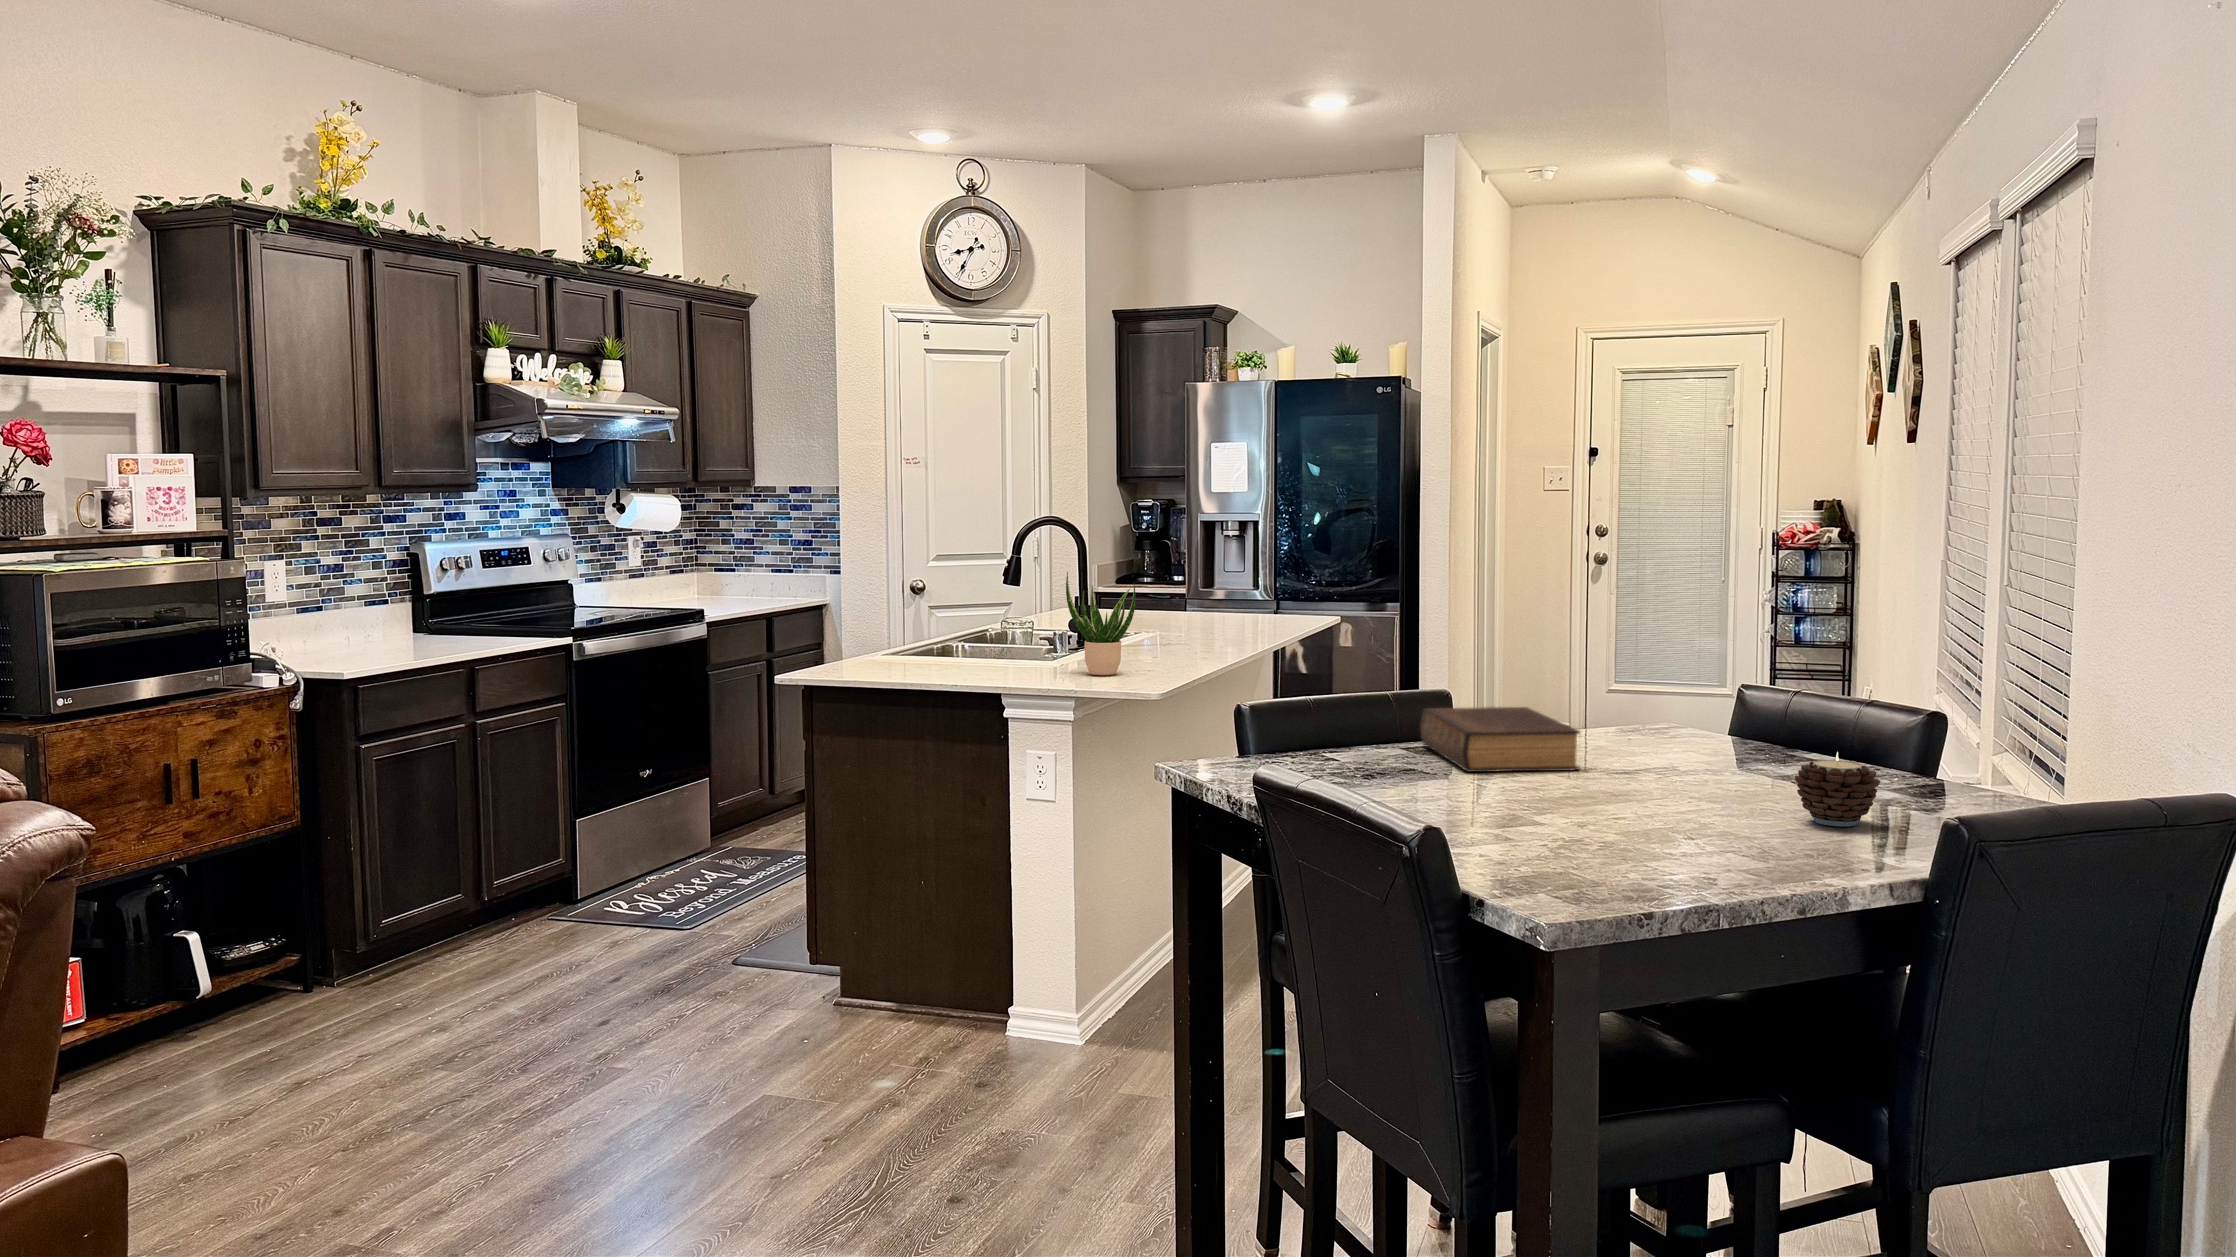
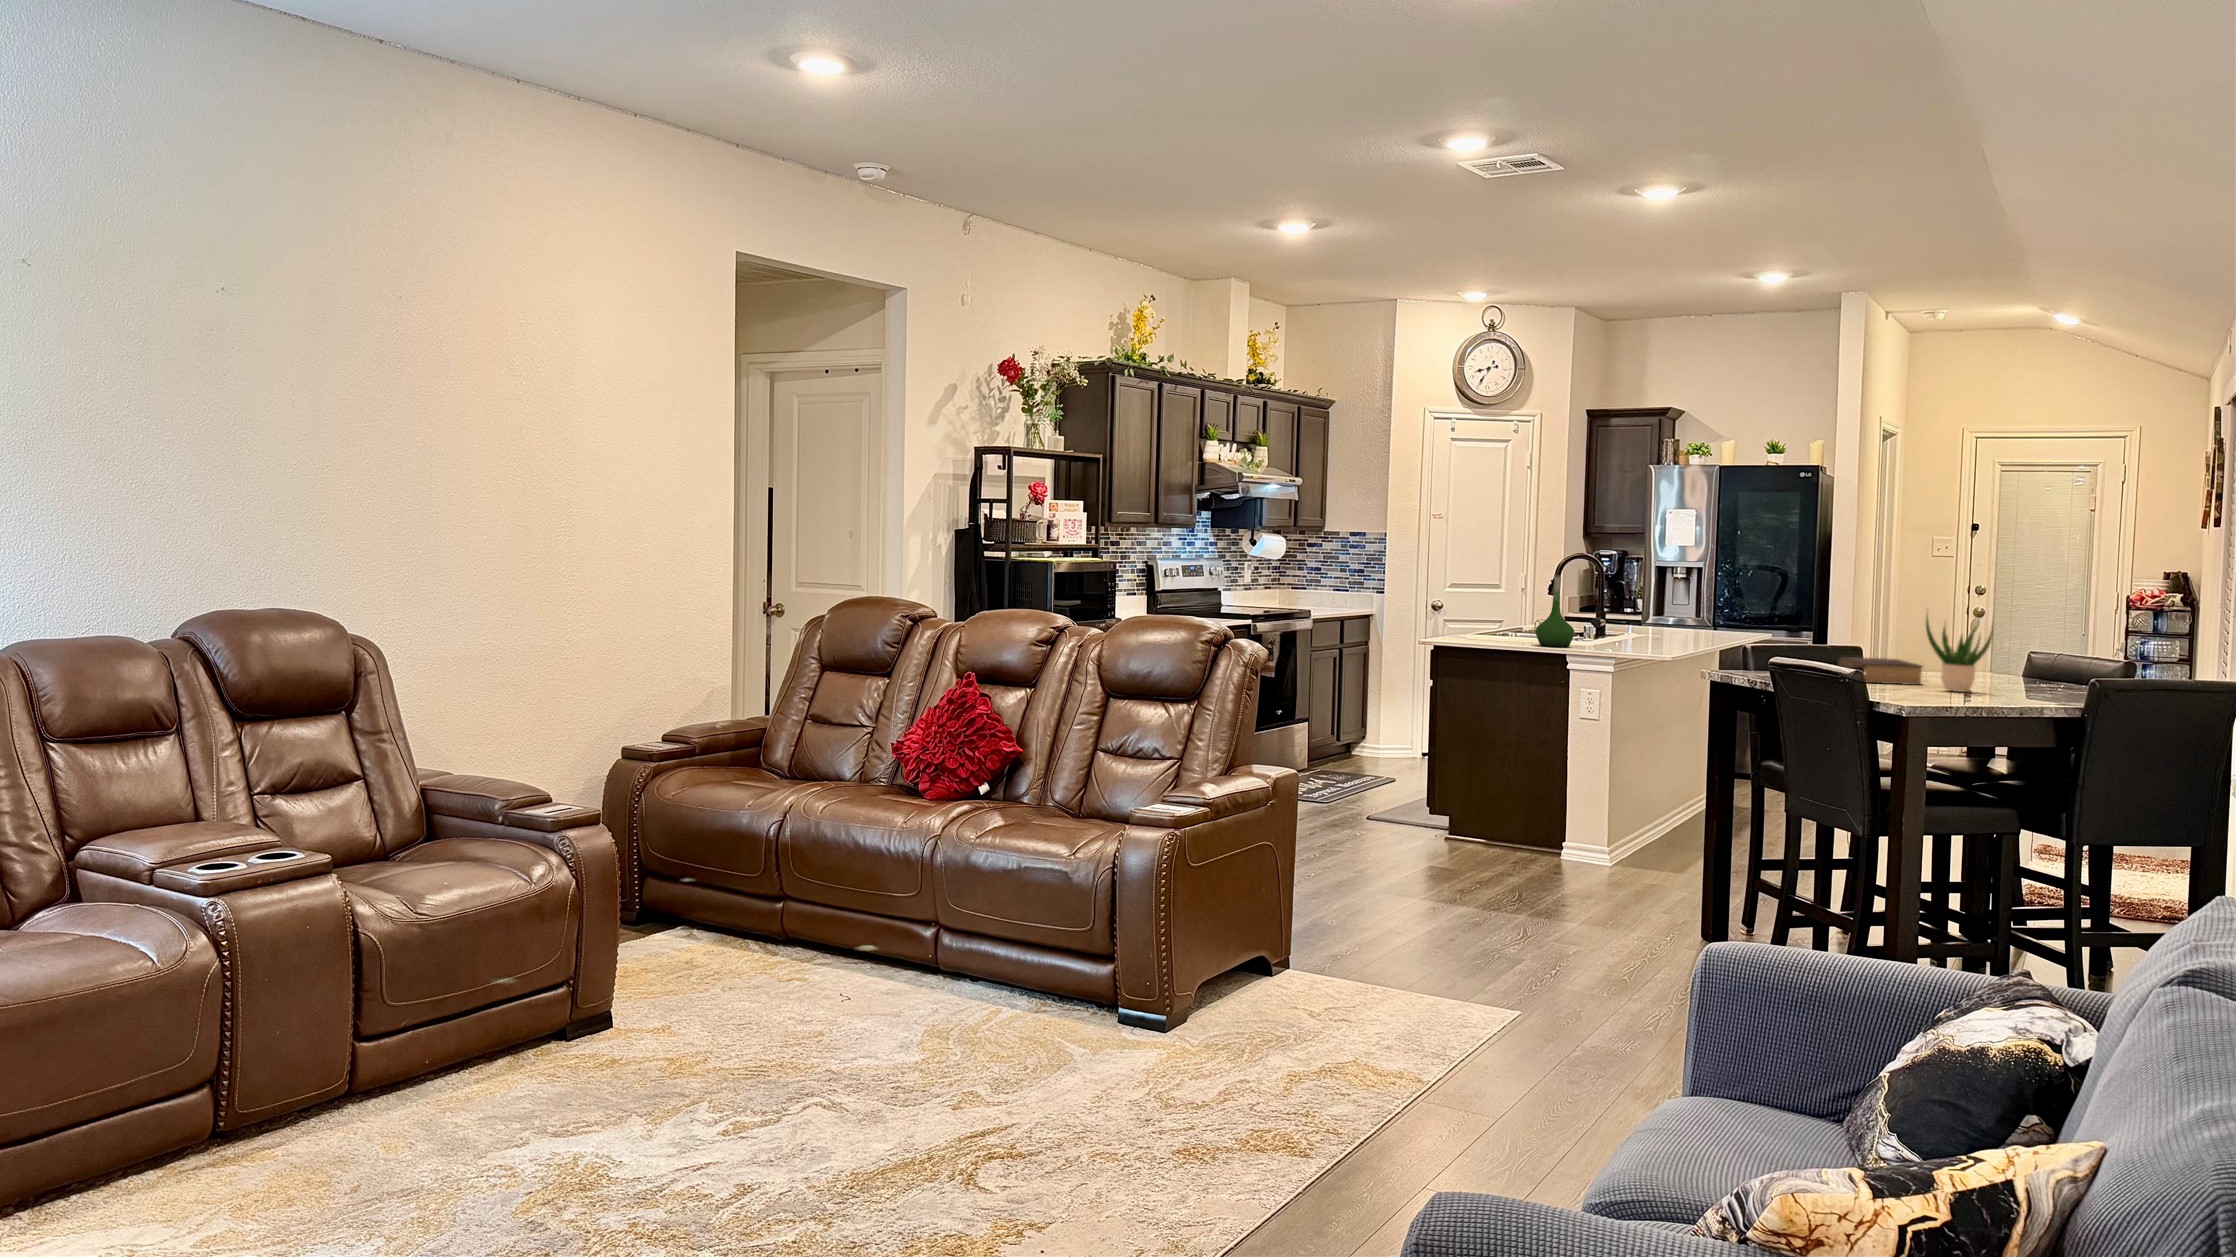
vase: none [954,552,1018,675] -> present [1536,574,1575,647]
potted plant: present [1066,572,1136,675] -> present [1926,617,1993,692]
candle: present [1795,752,1880,826] -> none [2023,668,2064,701]

